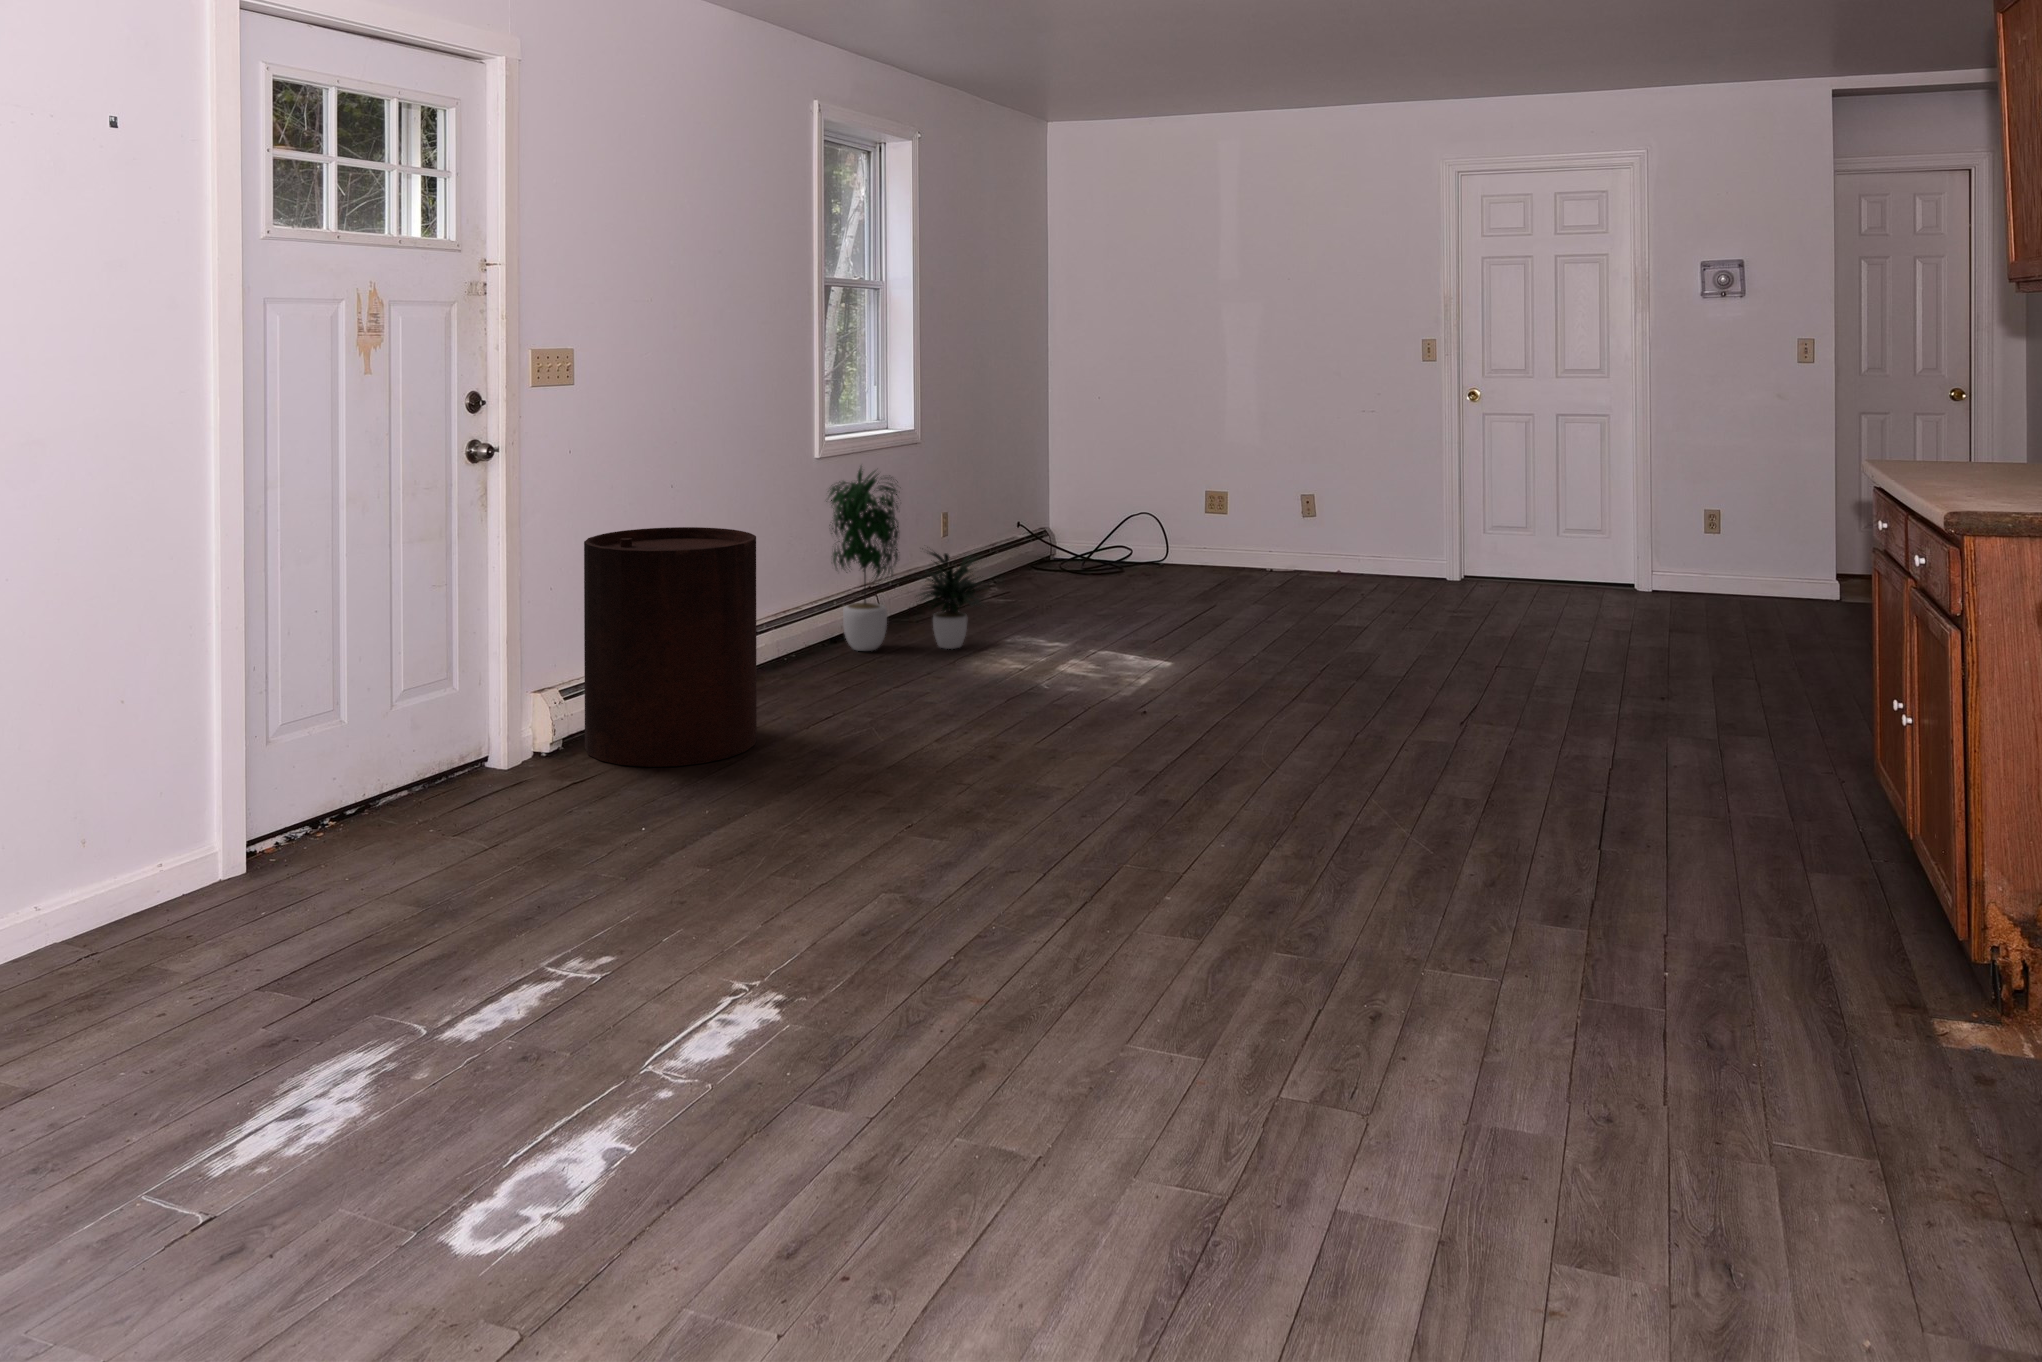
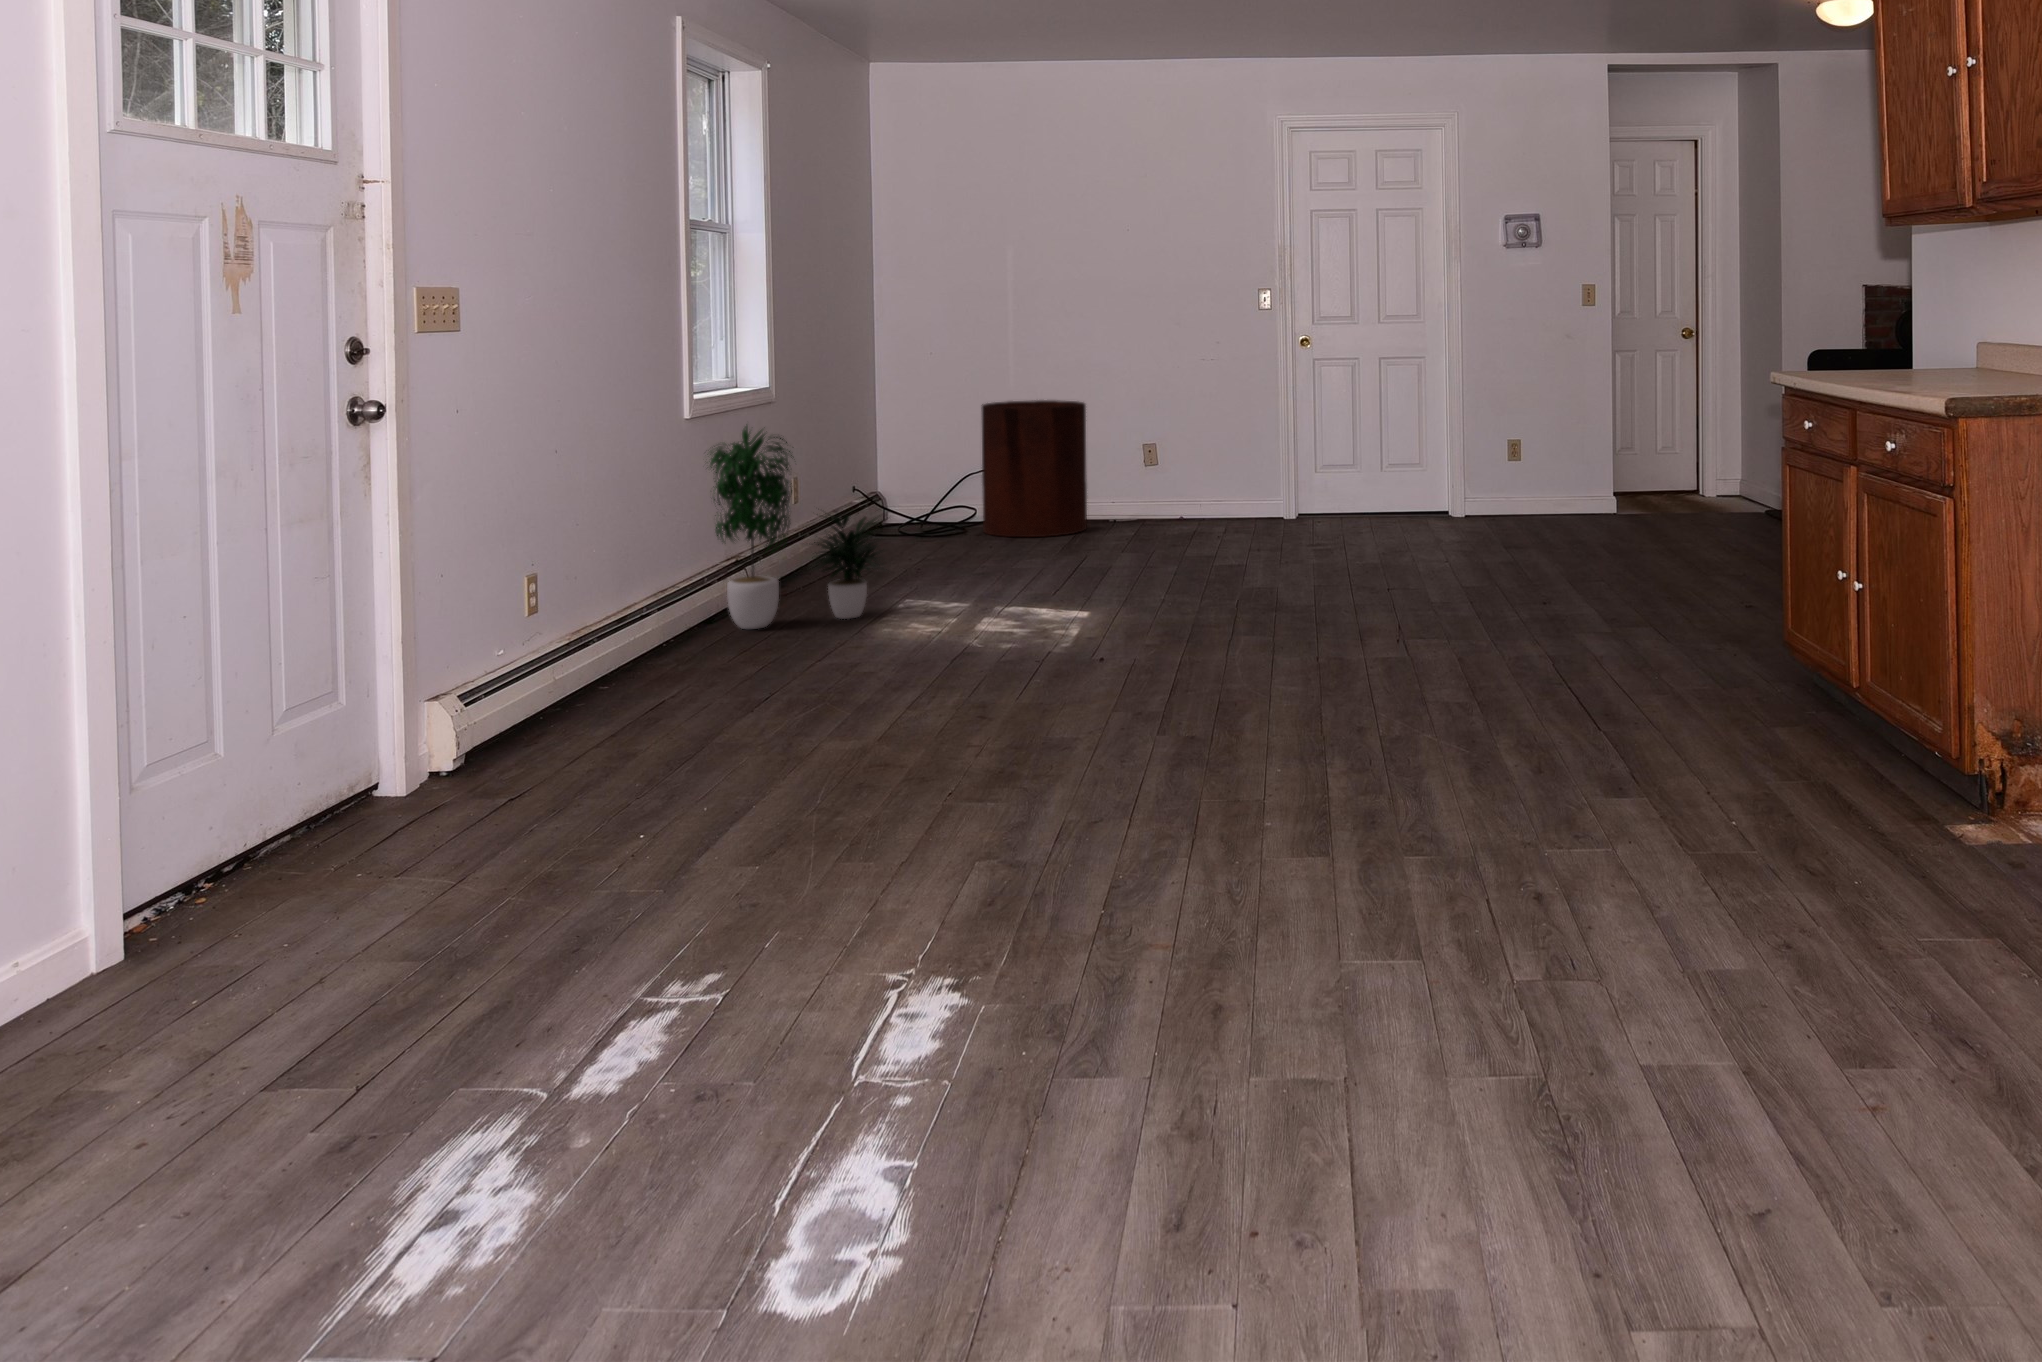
trash can: present [584,527,757,767] -> present [981,400,1087,537]

